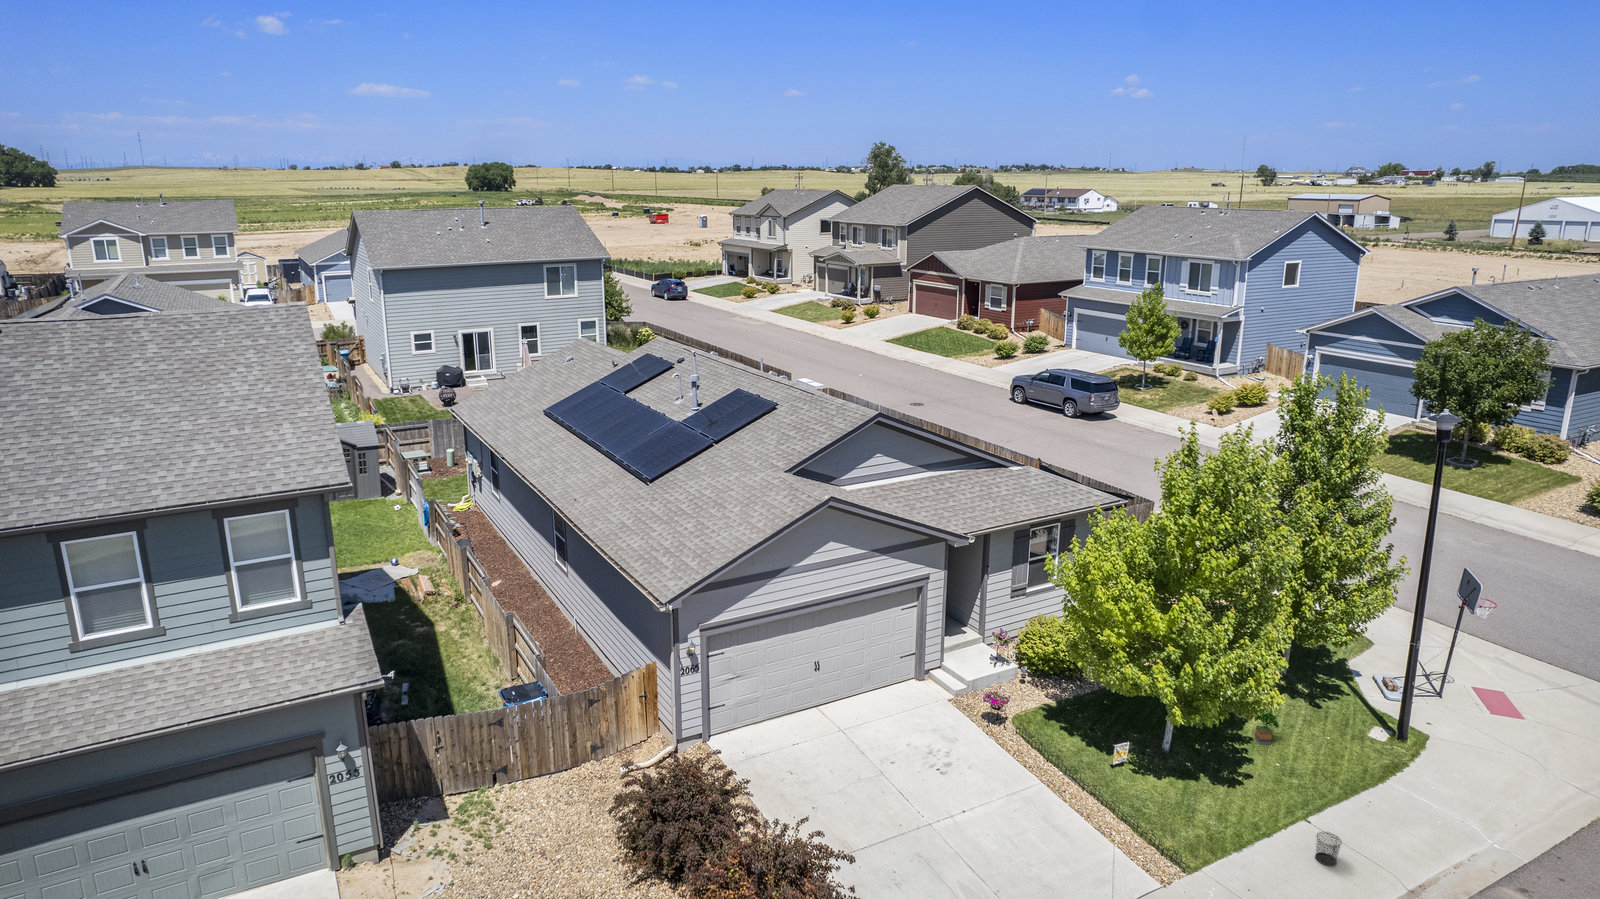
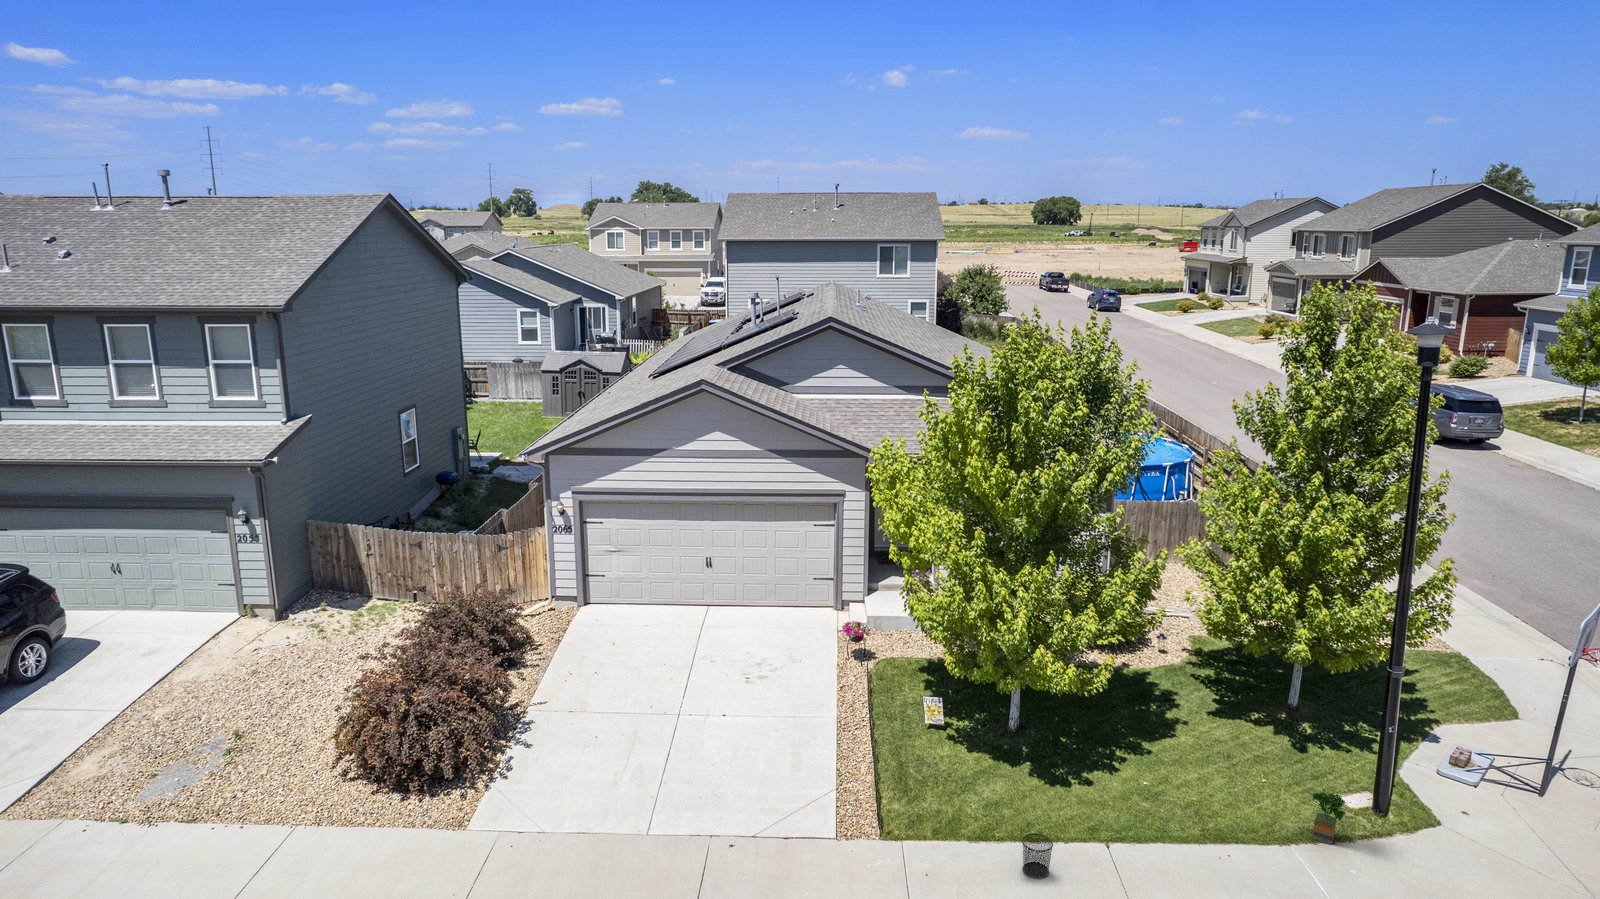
potted tree: present [1255,712,1279,745] -> present [1313,792,1346,845]

